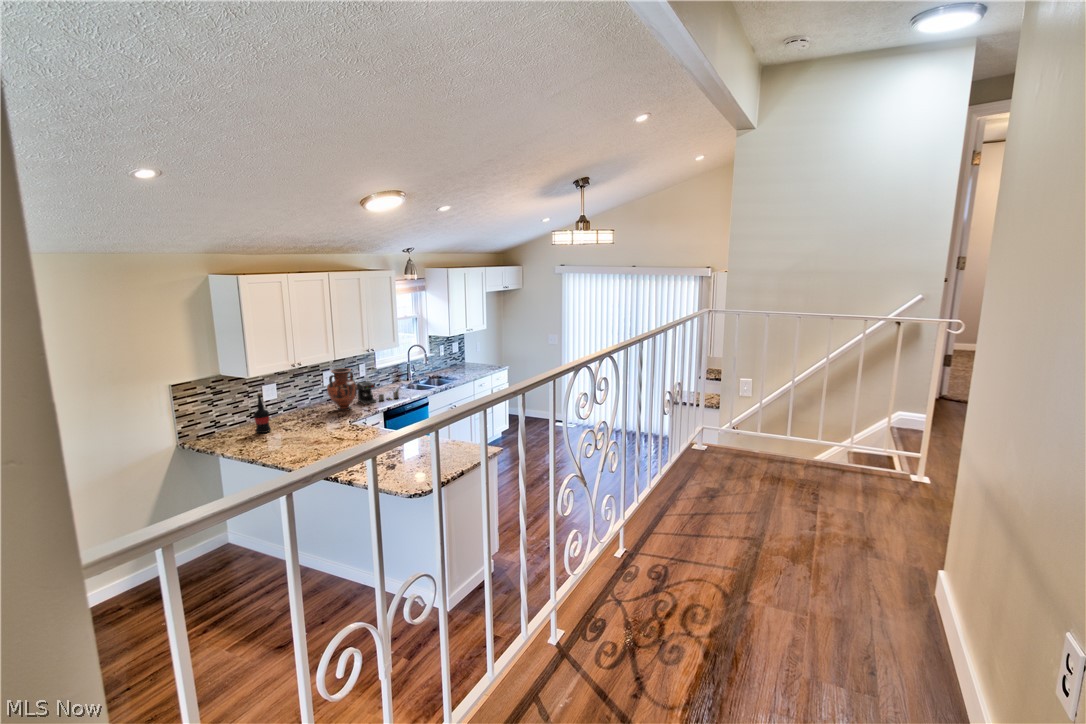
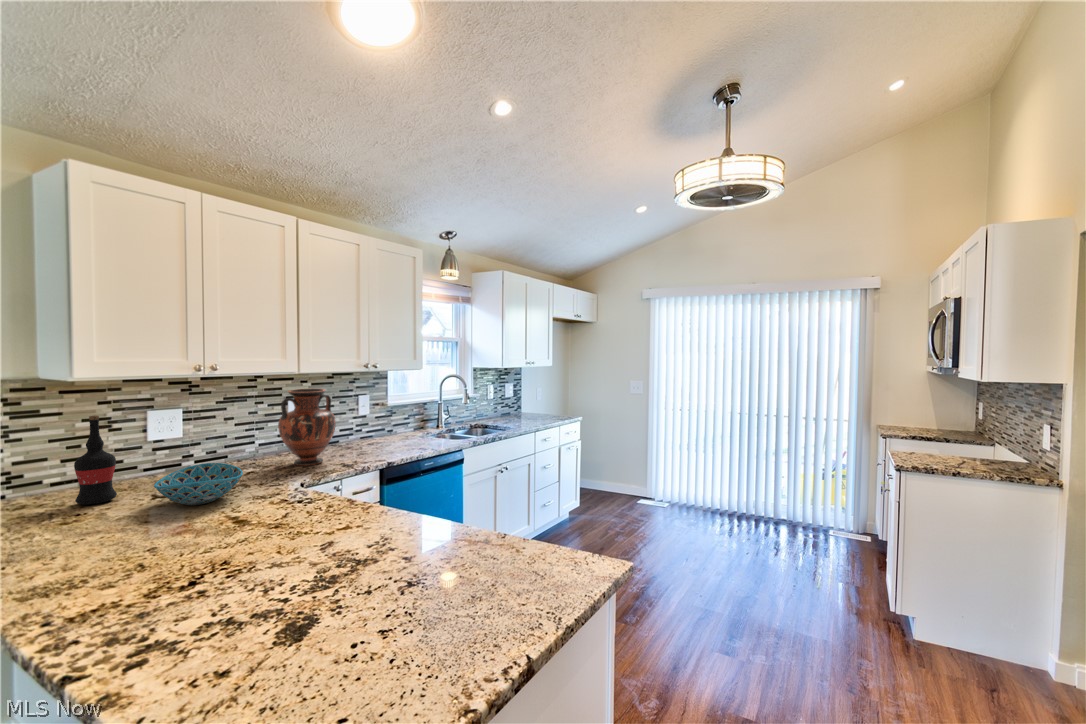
coffee maker: present [357,381,399,404] -> none [344,417,416,456]
bowl: none [293,412,329,432] -> present [154,463,243,505]

